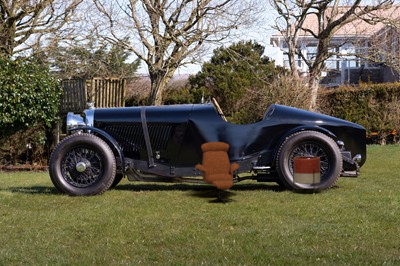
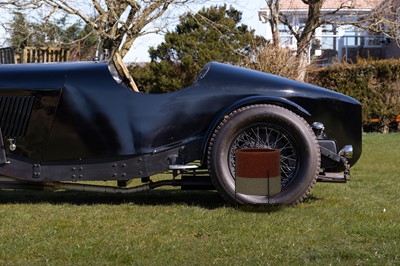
lounge chair: present [195,142,240,204] -> none [64,123,141,236]

